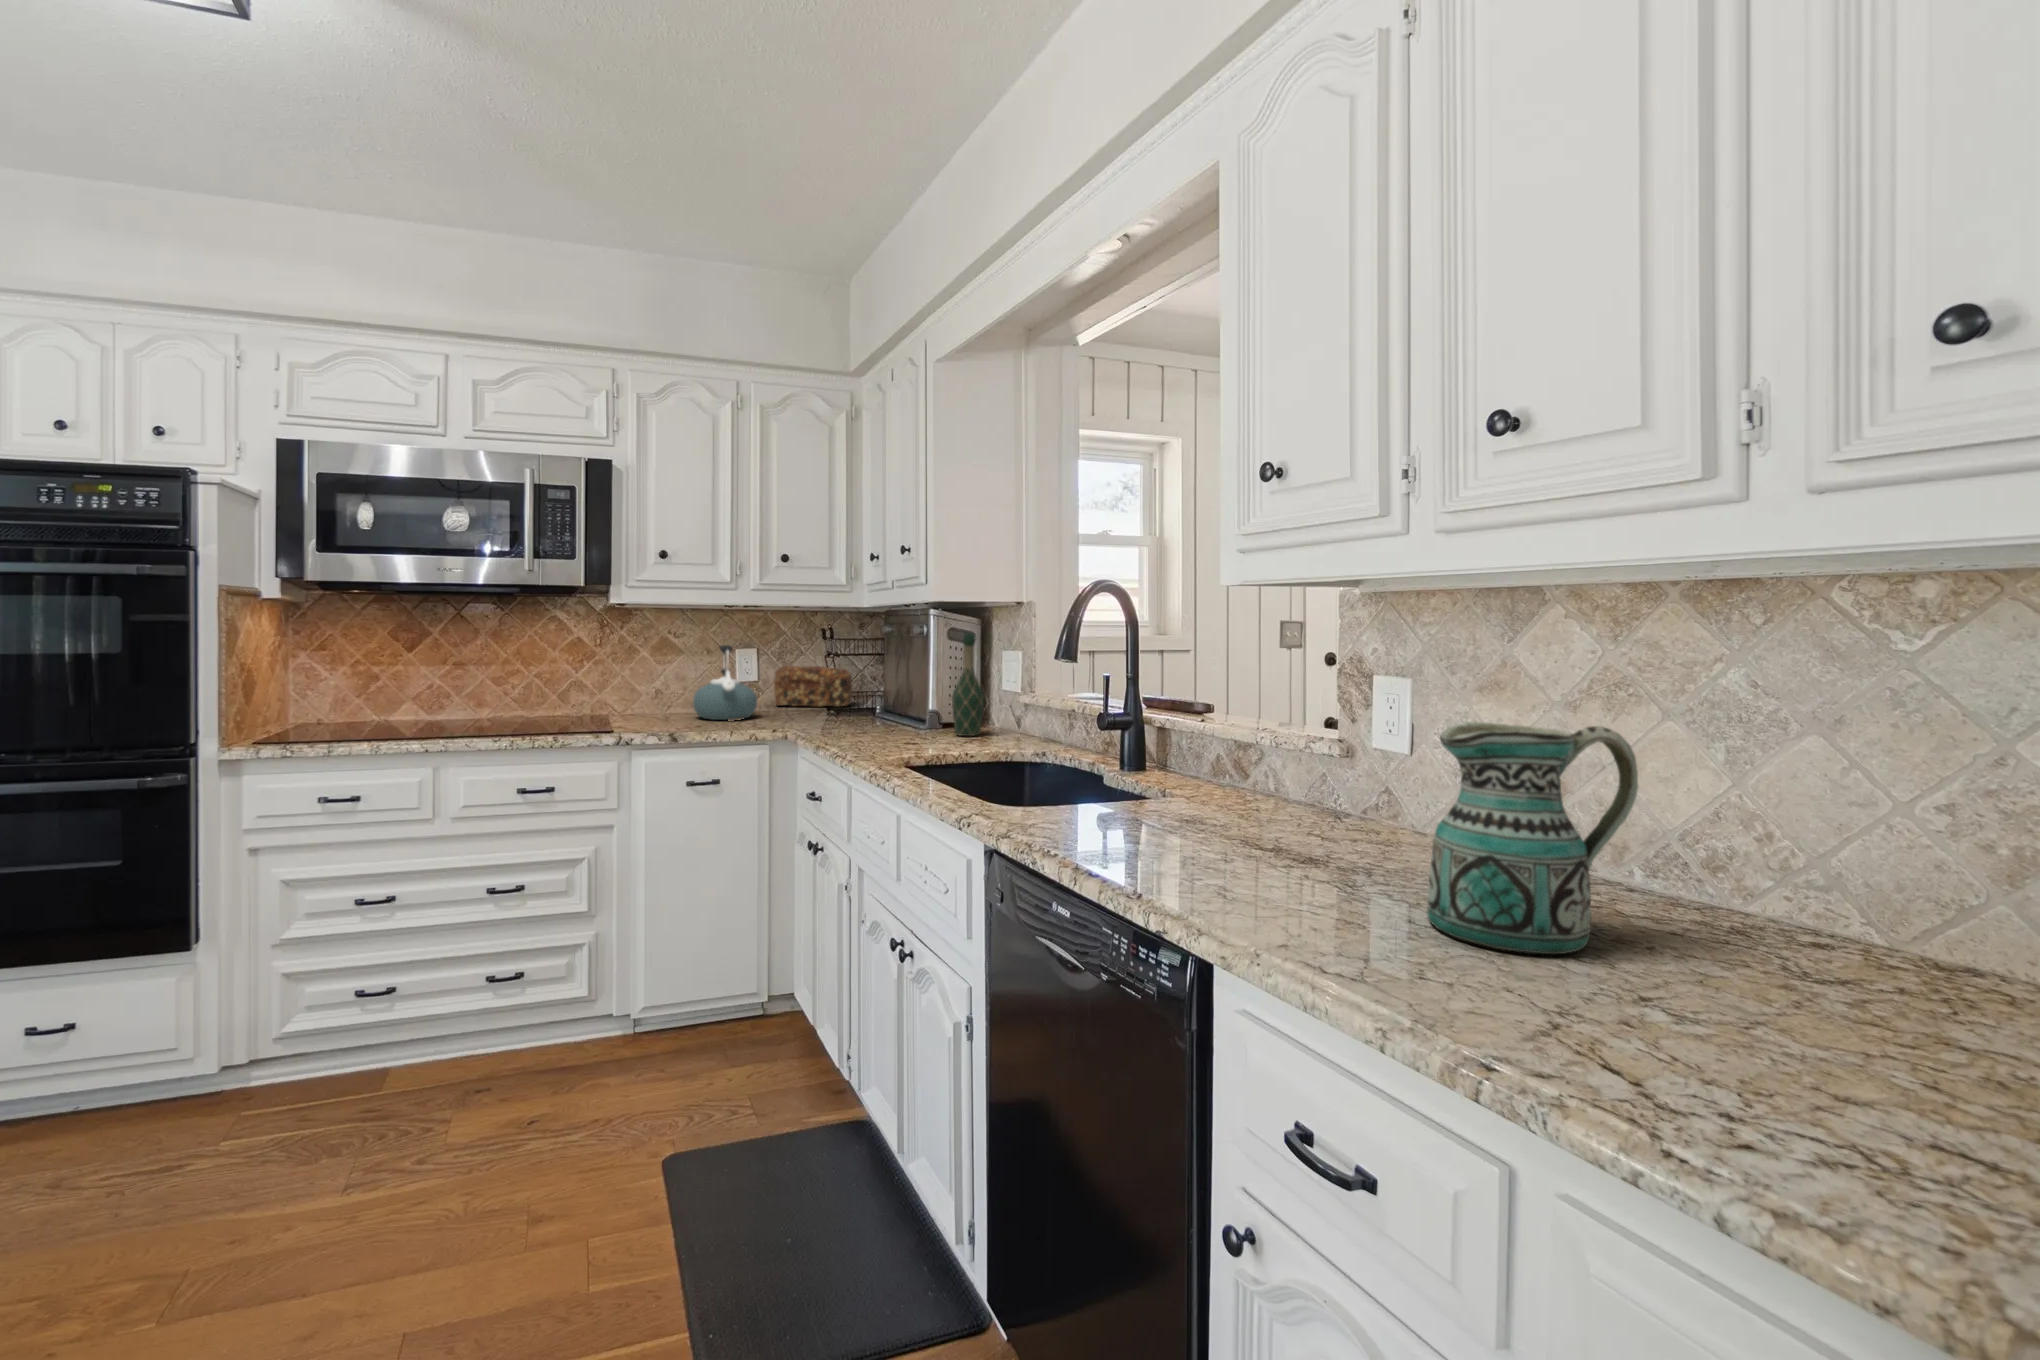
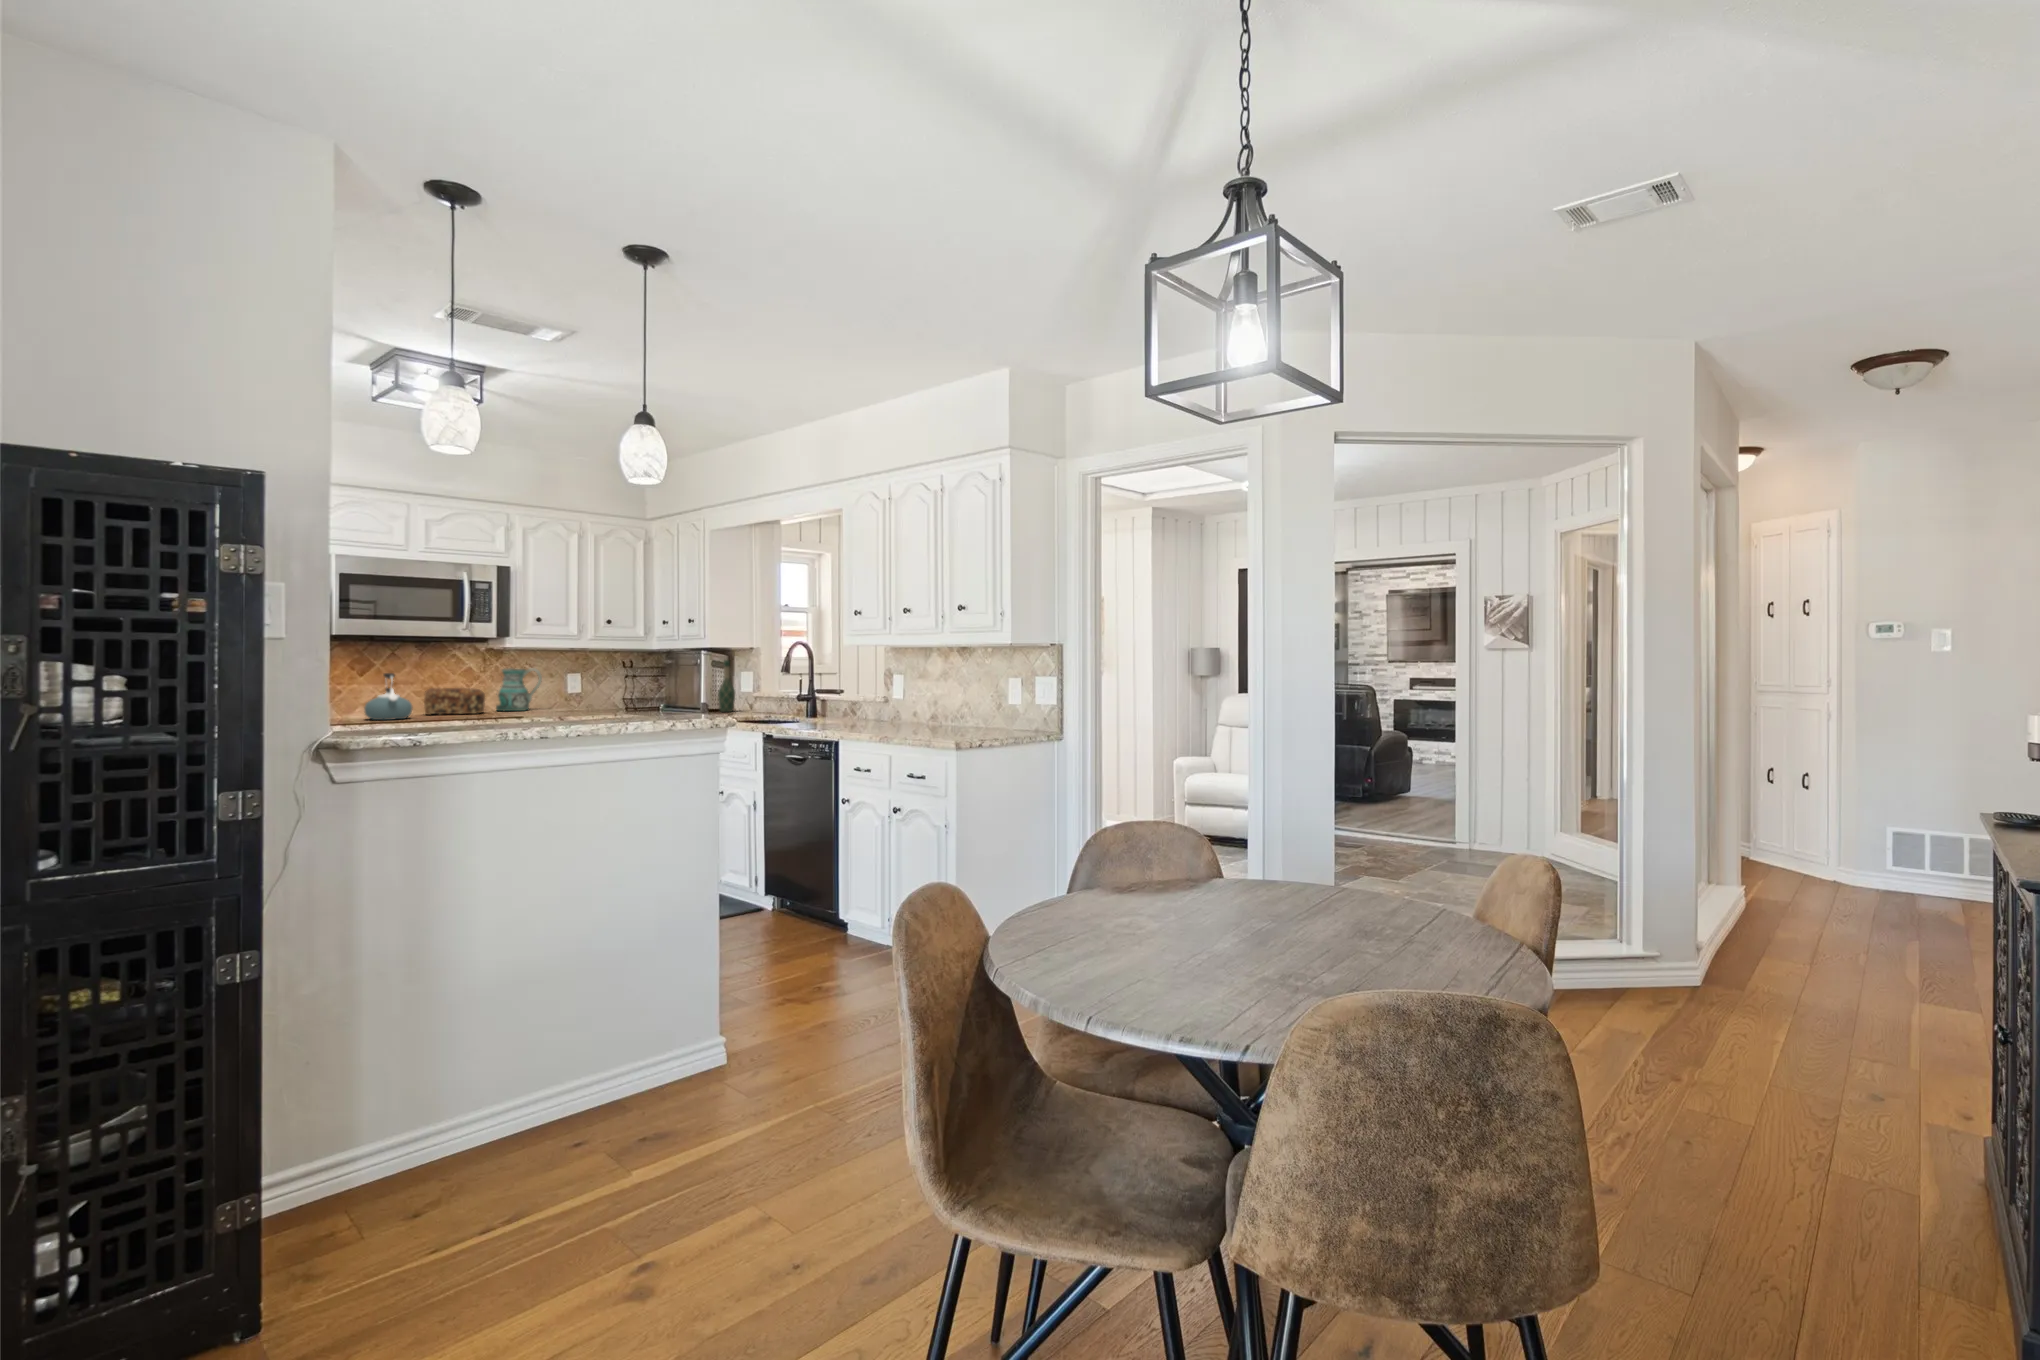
kettle: present [693,645,757,720] -> present [364,673,412,720]
bread loaf: present [774,666,852,707] -> present [424,688,485,715]
ceramic pitcher: present [1427,722,1638,954] -> present [496,668,542,711]

